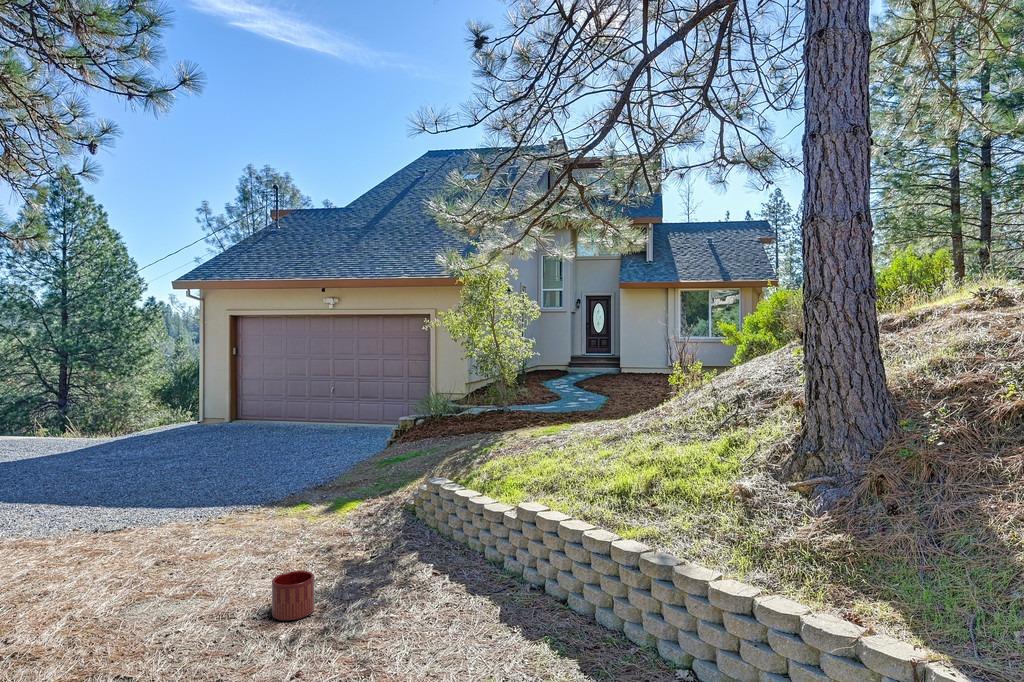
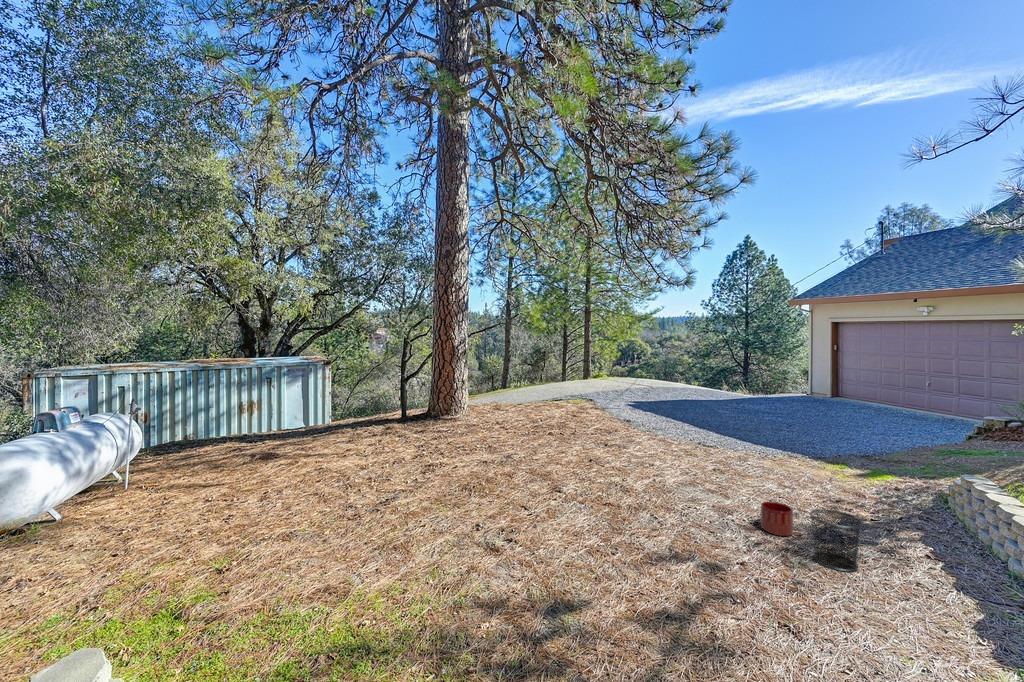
trash can: none [347,553,403,630] -> present [810,509,863,572]

